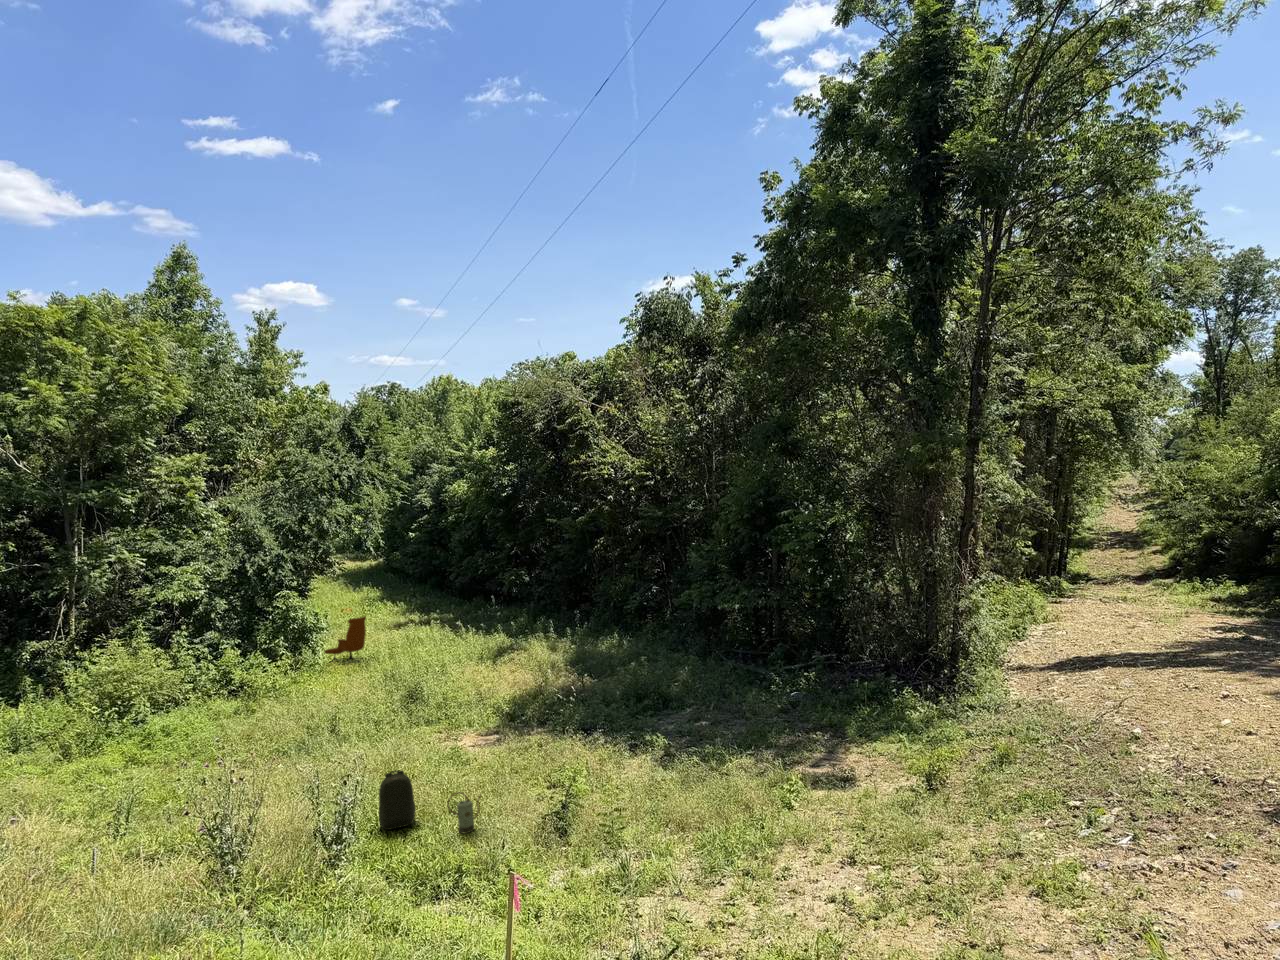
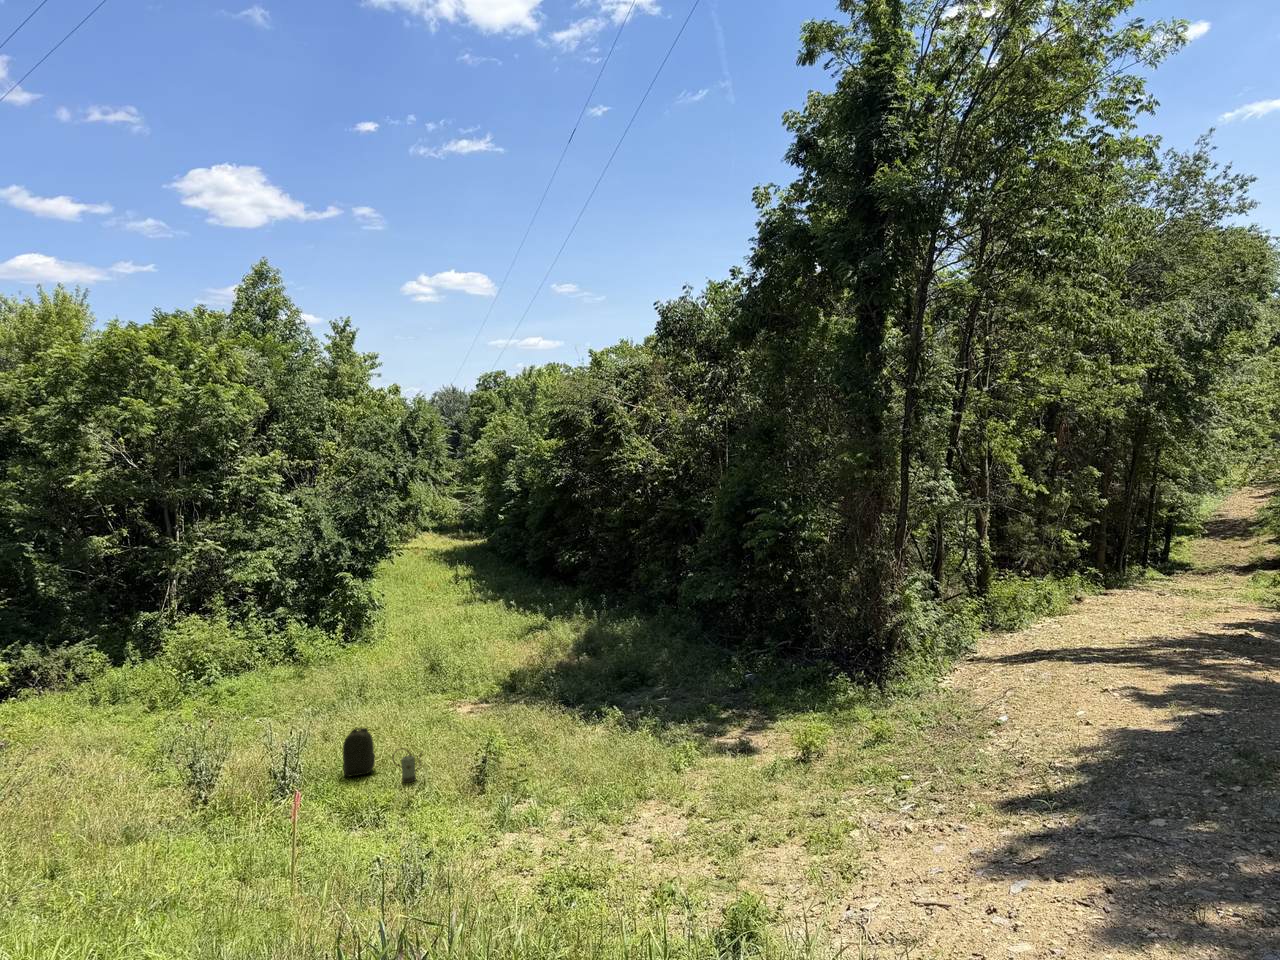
lounge chair: present [324,616,366,662] -> none [381,597,414,639]

